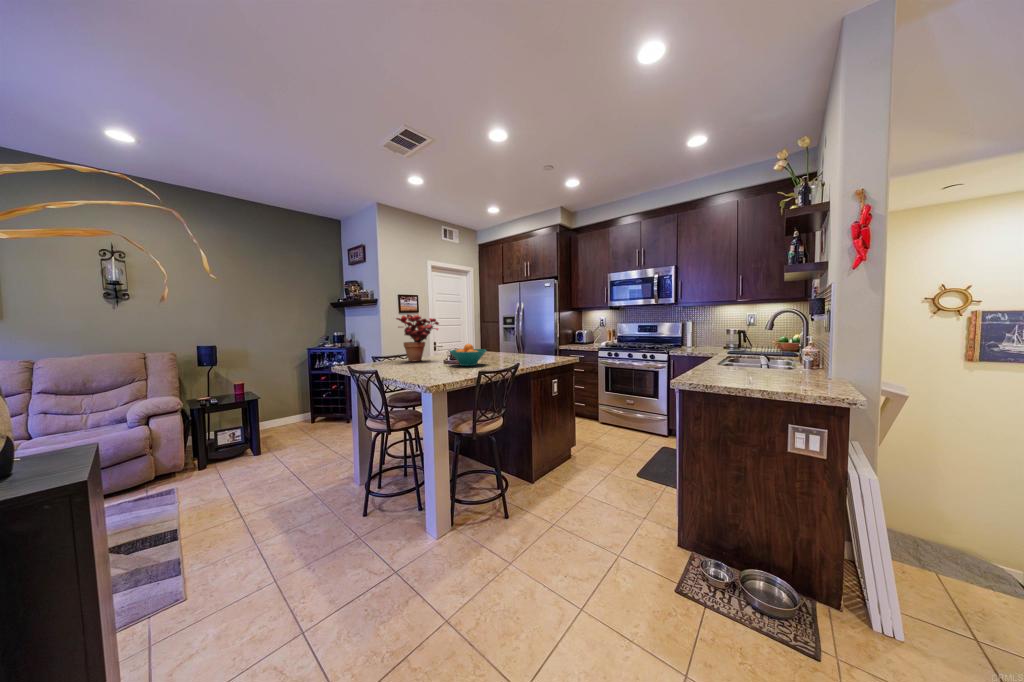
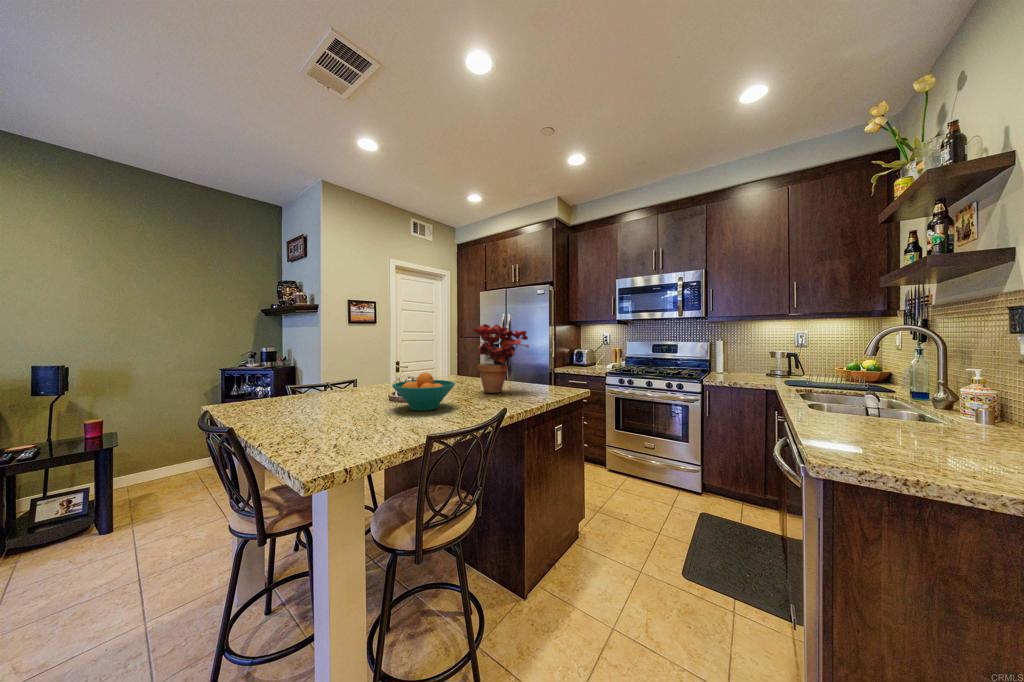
potted plant: present [396,315,439,362] -> present [473,324,529,393]

